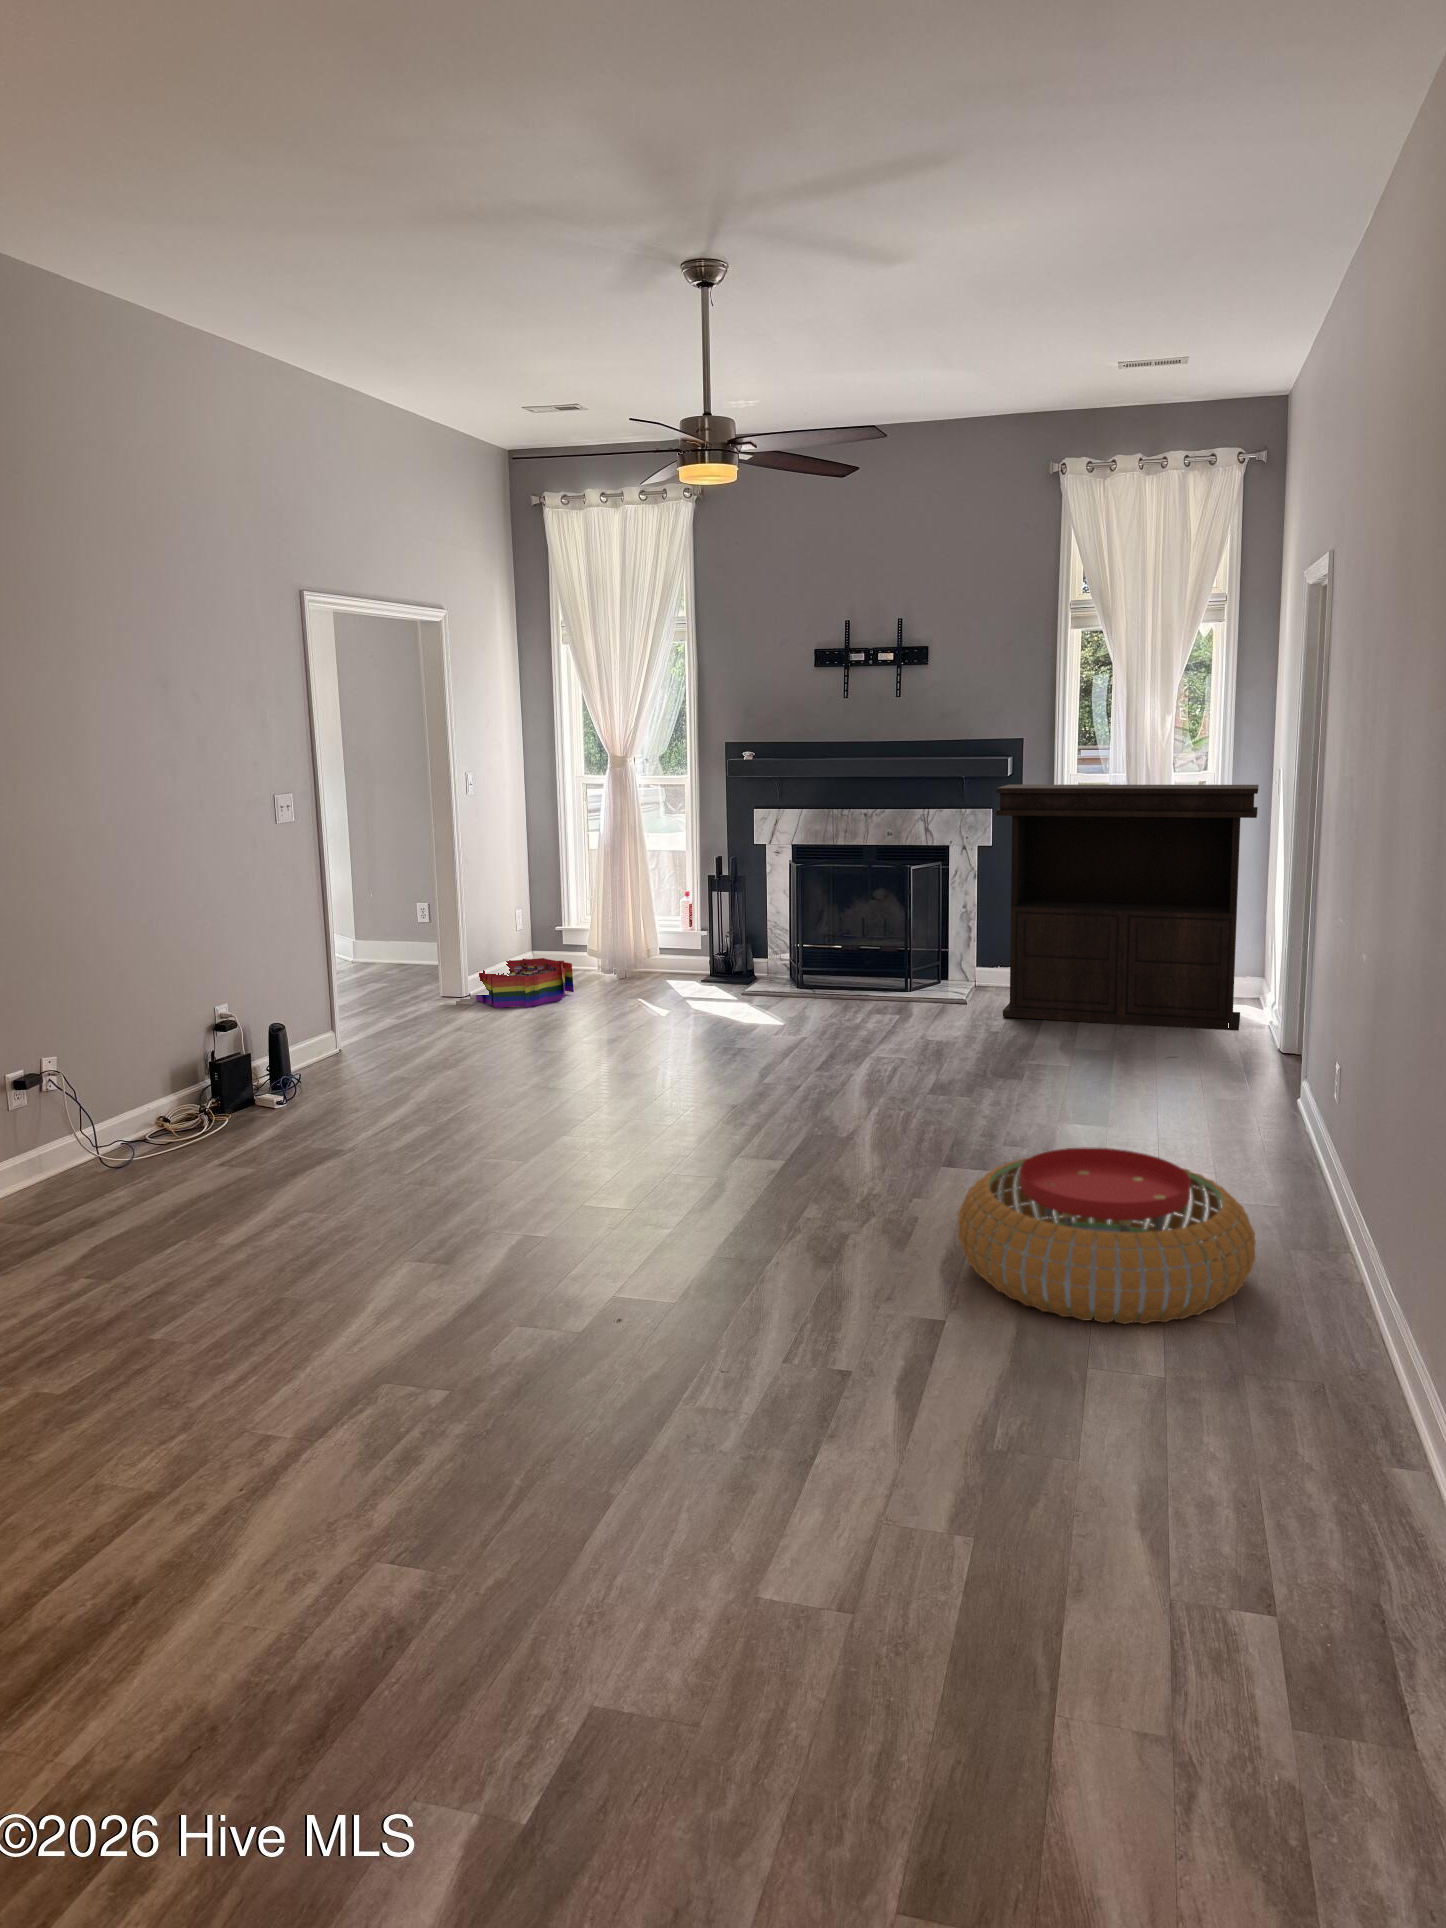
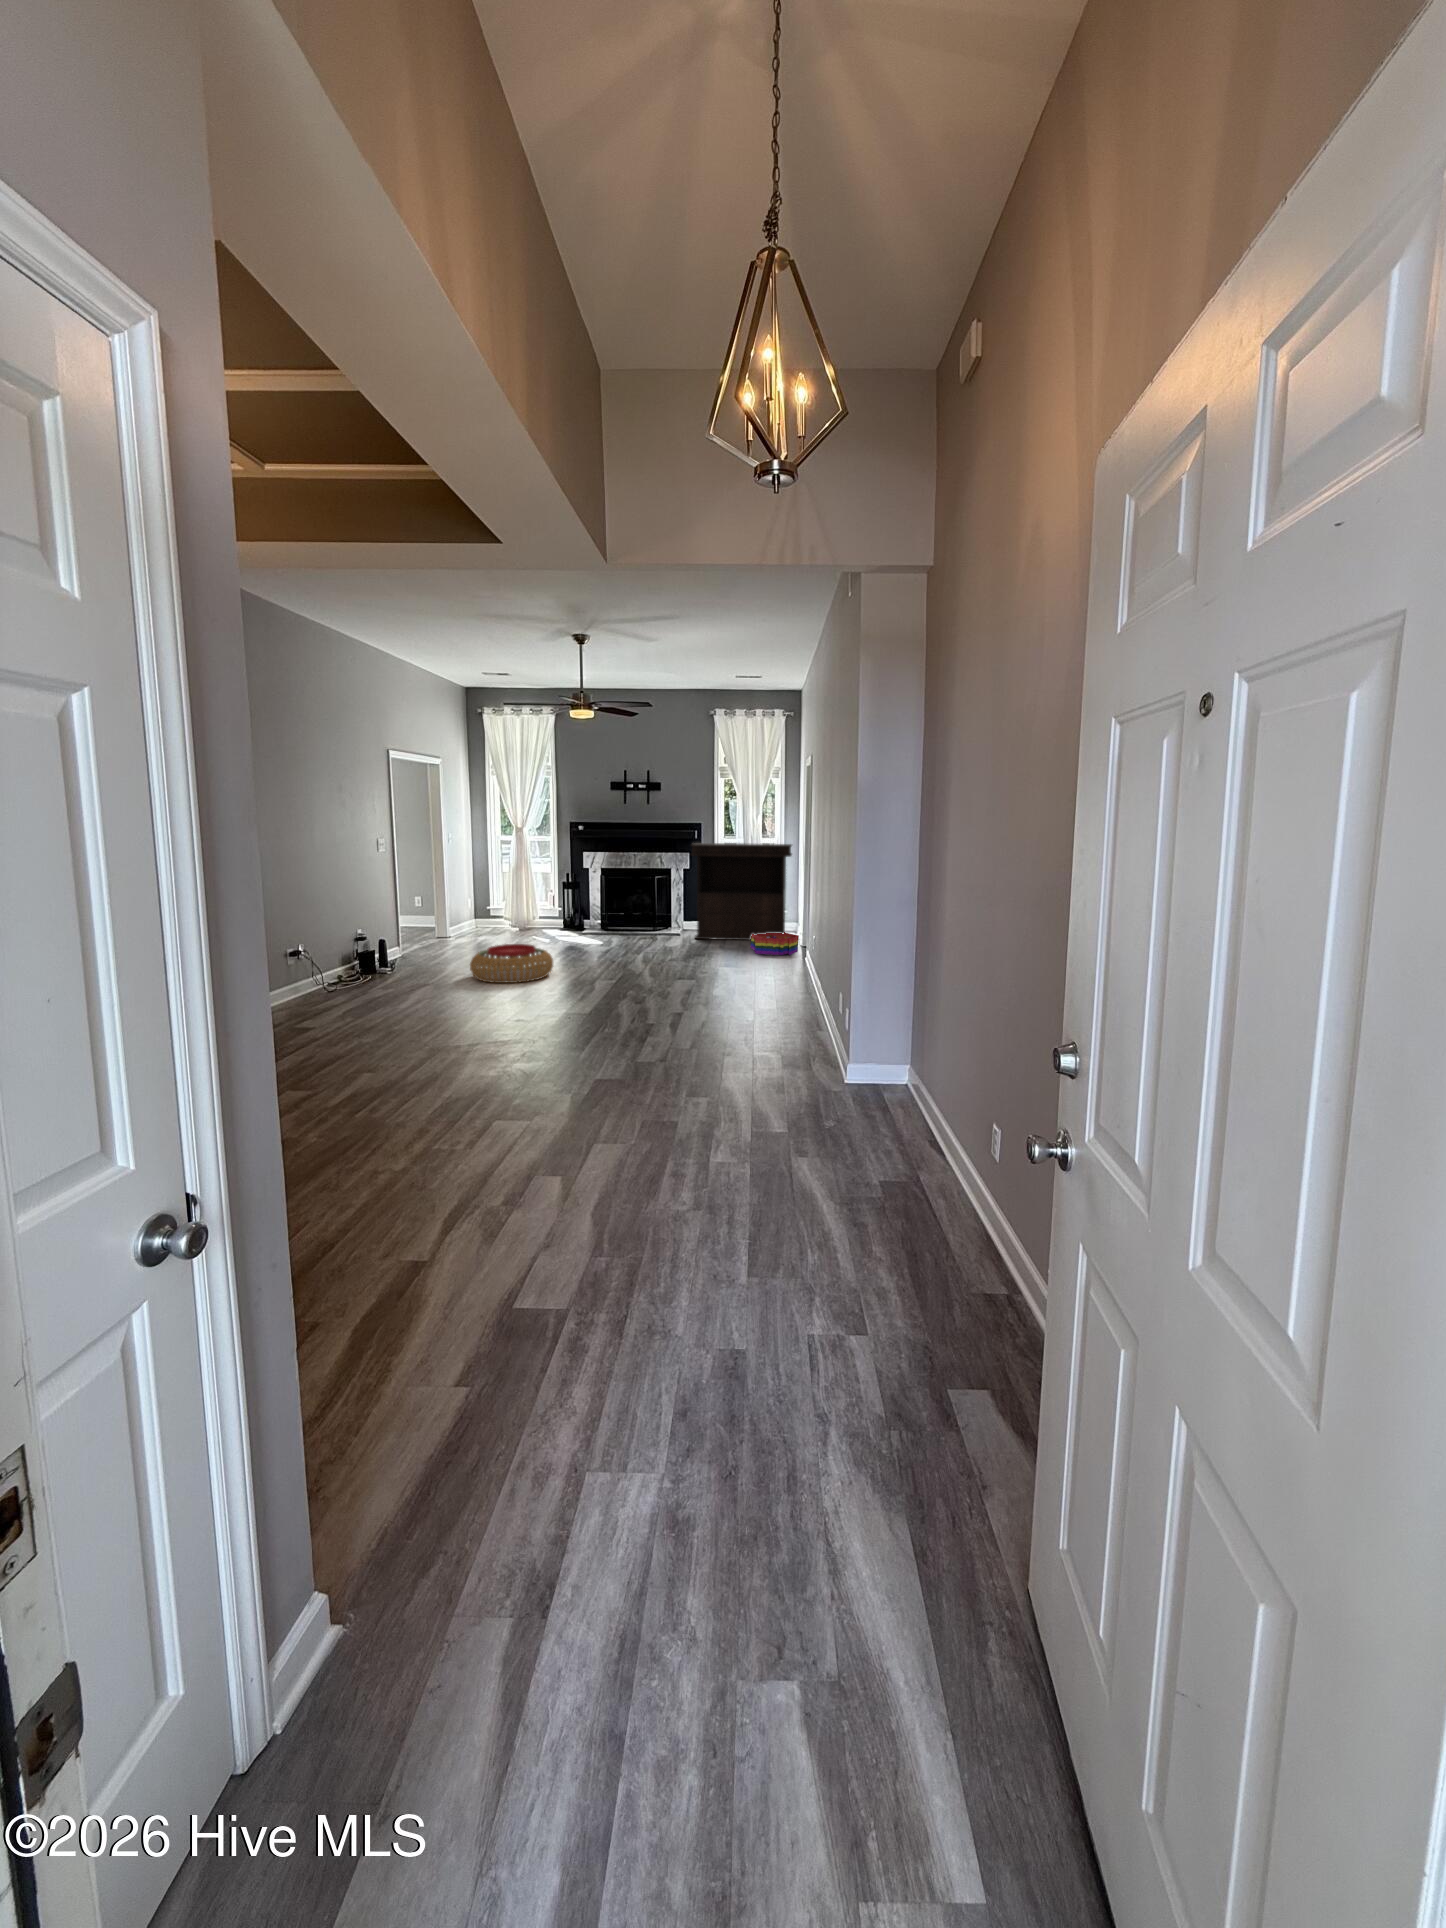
storage bin: present [476,958,574,1008] -> present [750,932,799,955]
pouf: present [958,1147,1256,1324] -> present [470,944,553,983]

